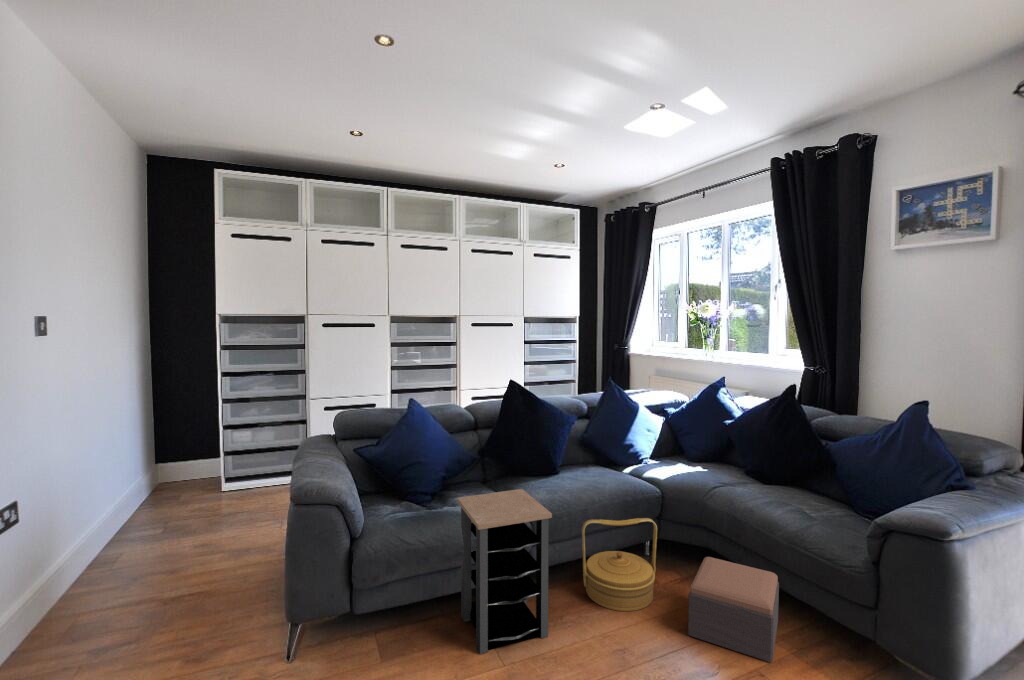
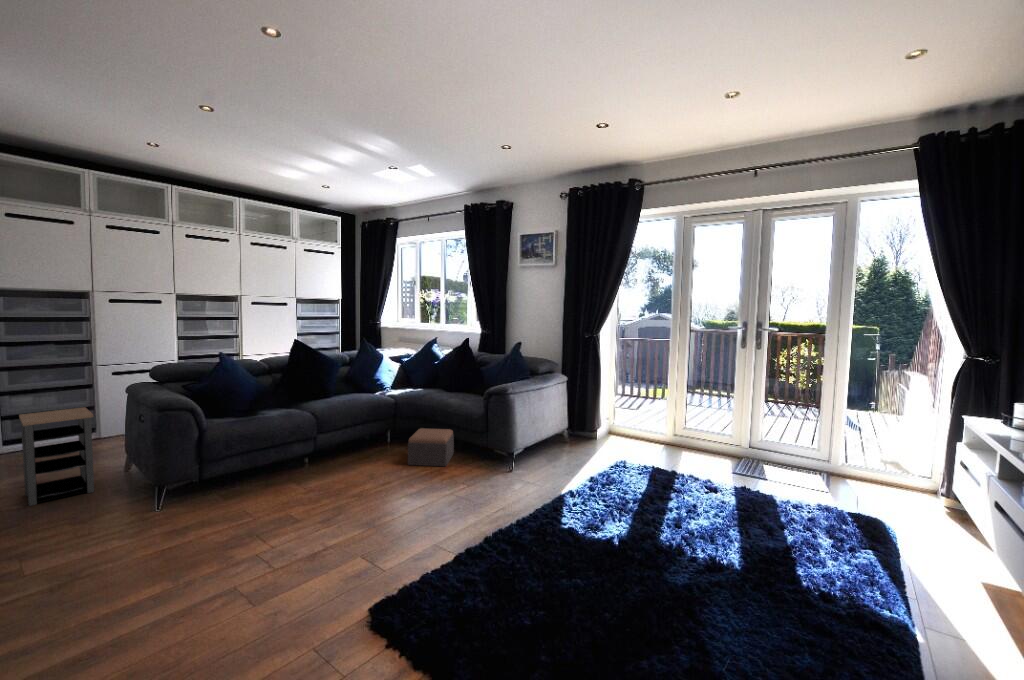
side table: present [457,489,552,654] -> present [19,407,94,506]
basket: present [582,518,657,611] -> none [348,413,393,463]

